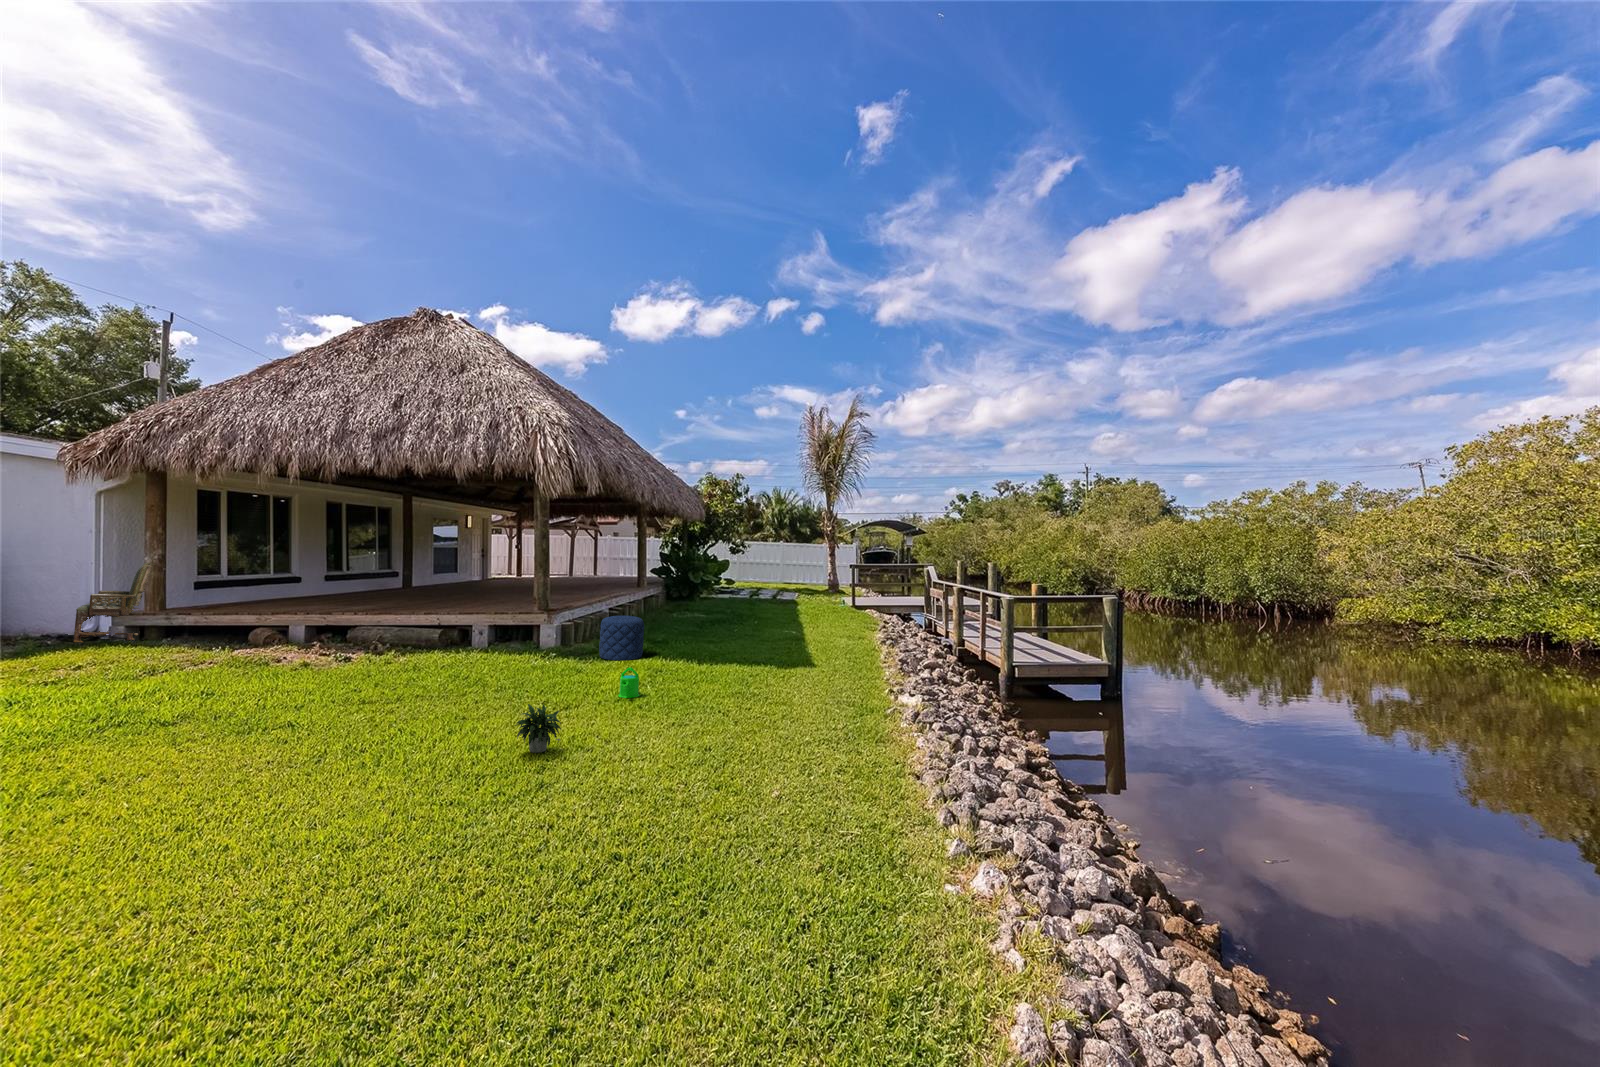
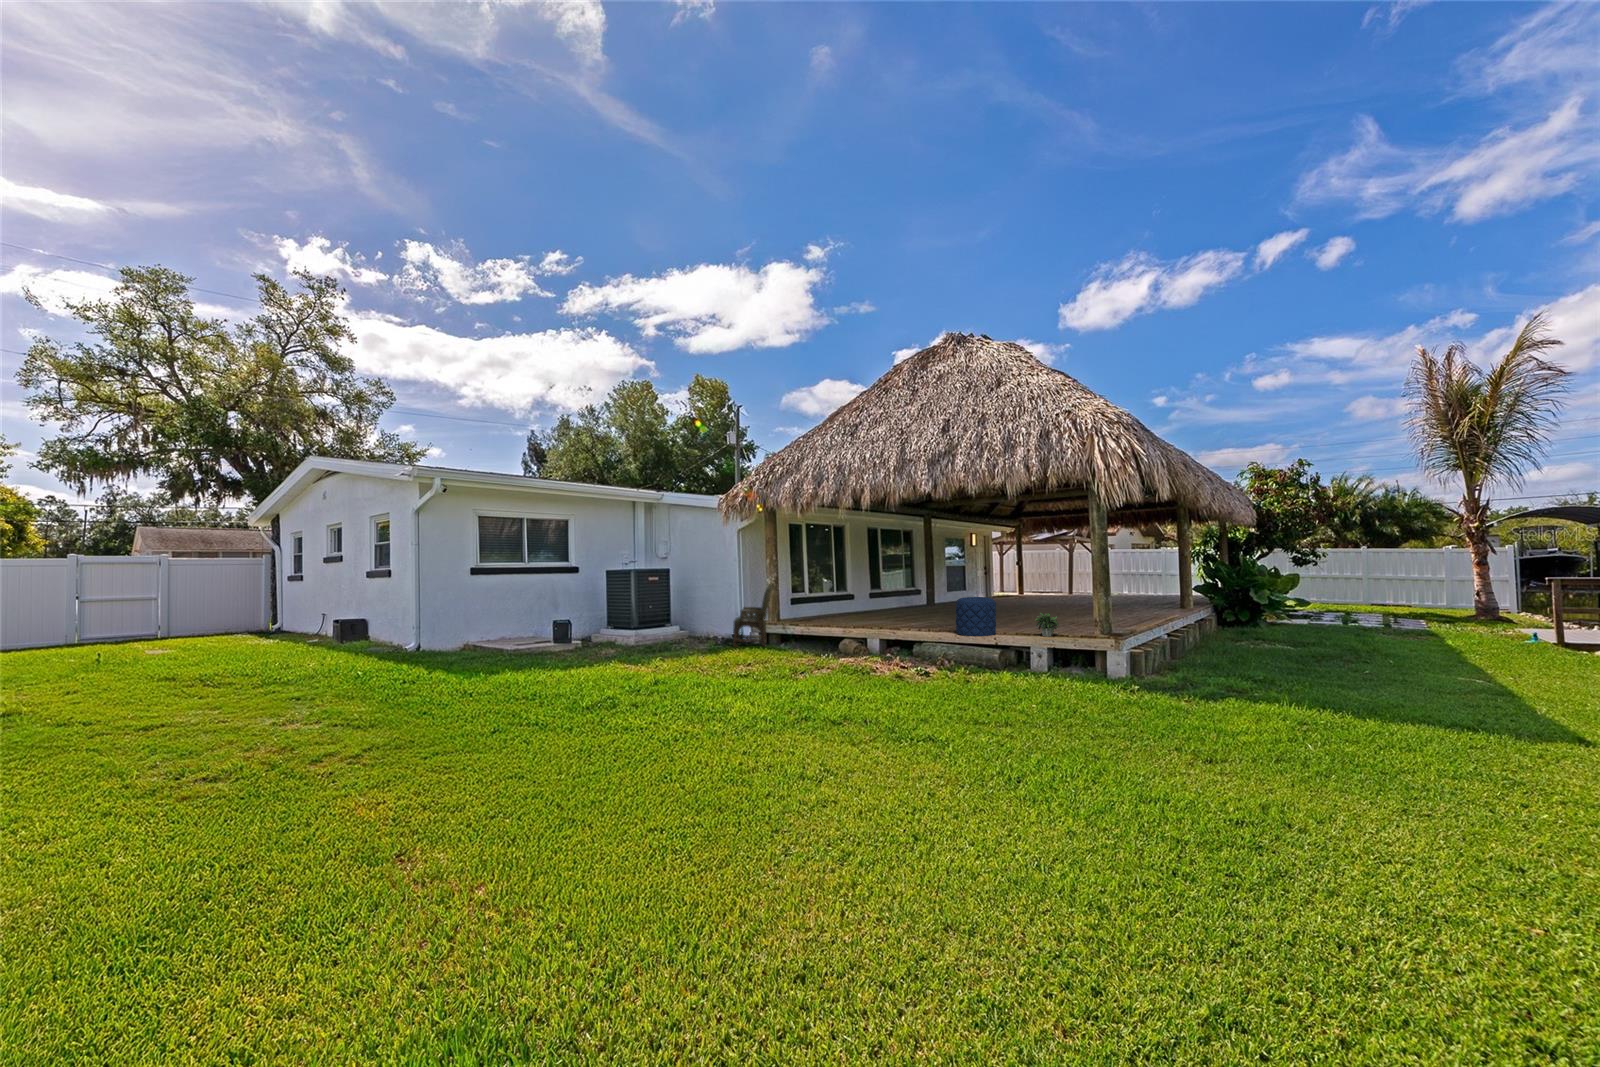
pouf: present [599,616,644,660] -> present [956,597,996,636]
watering can: present [618,667,640,698] -> none [1291,732,1330,778]
potted plant: present [515,704,561,753] -> present [1035,613,1059,637]

